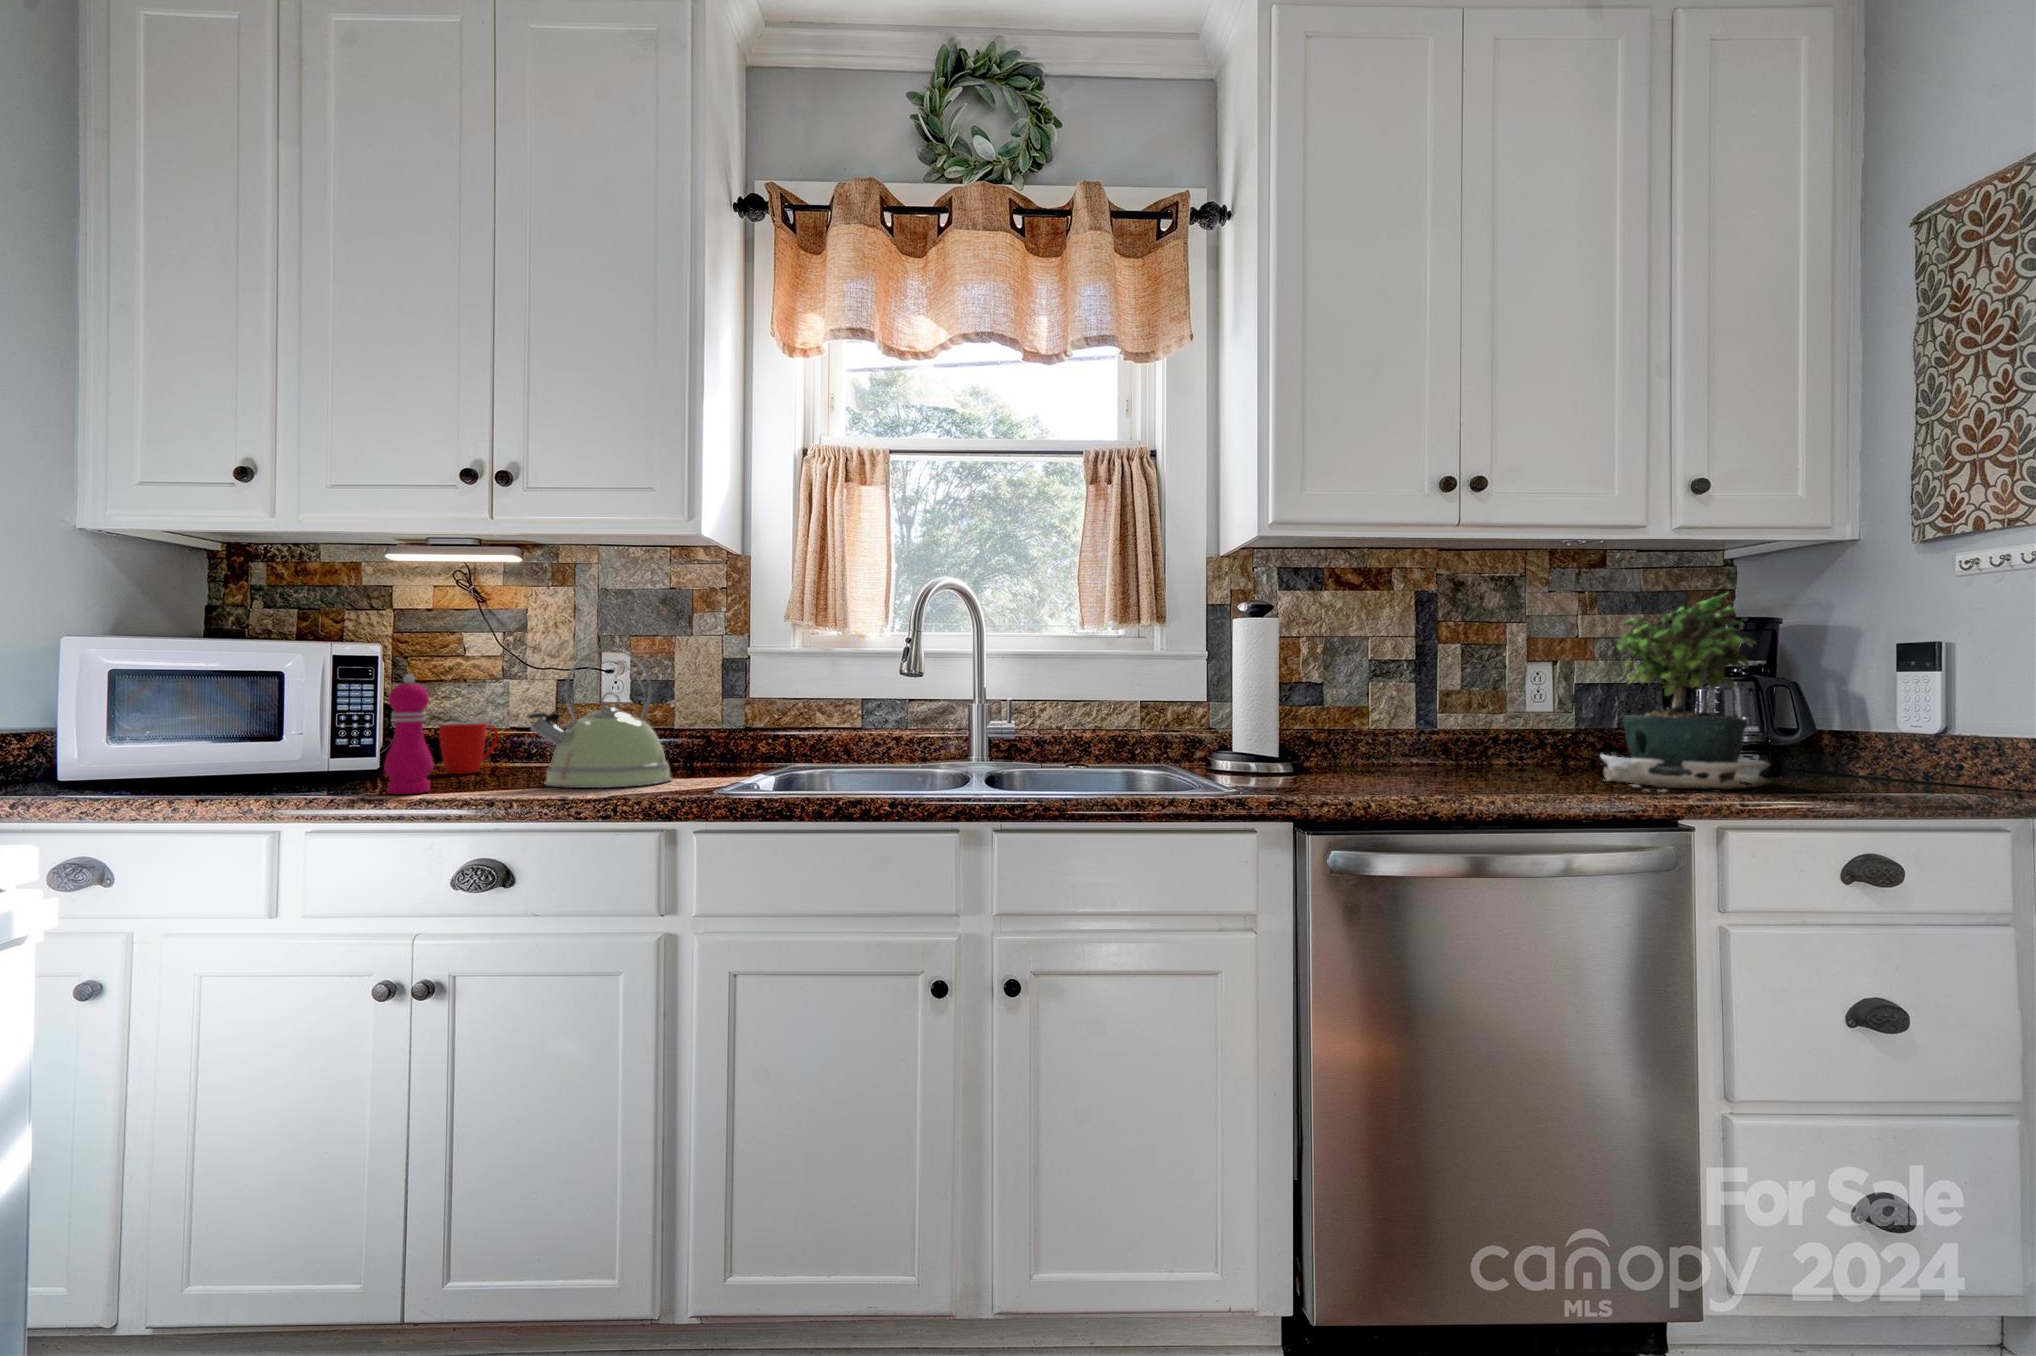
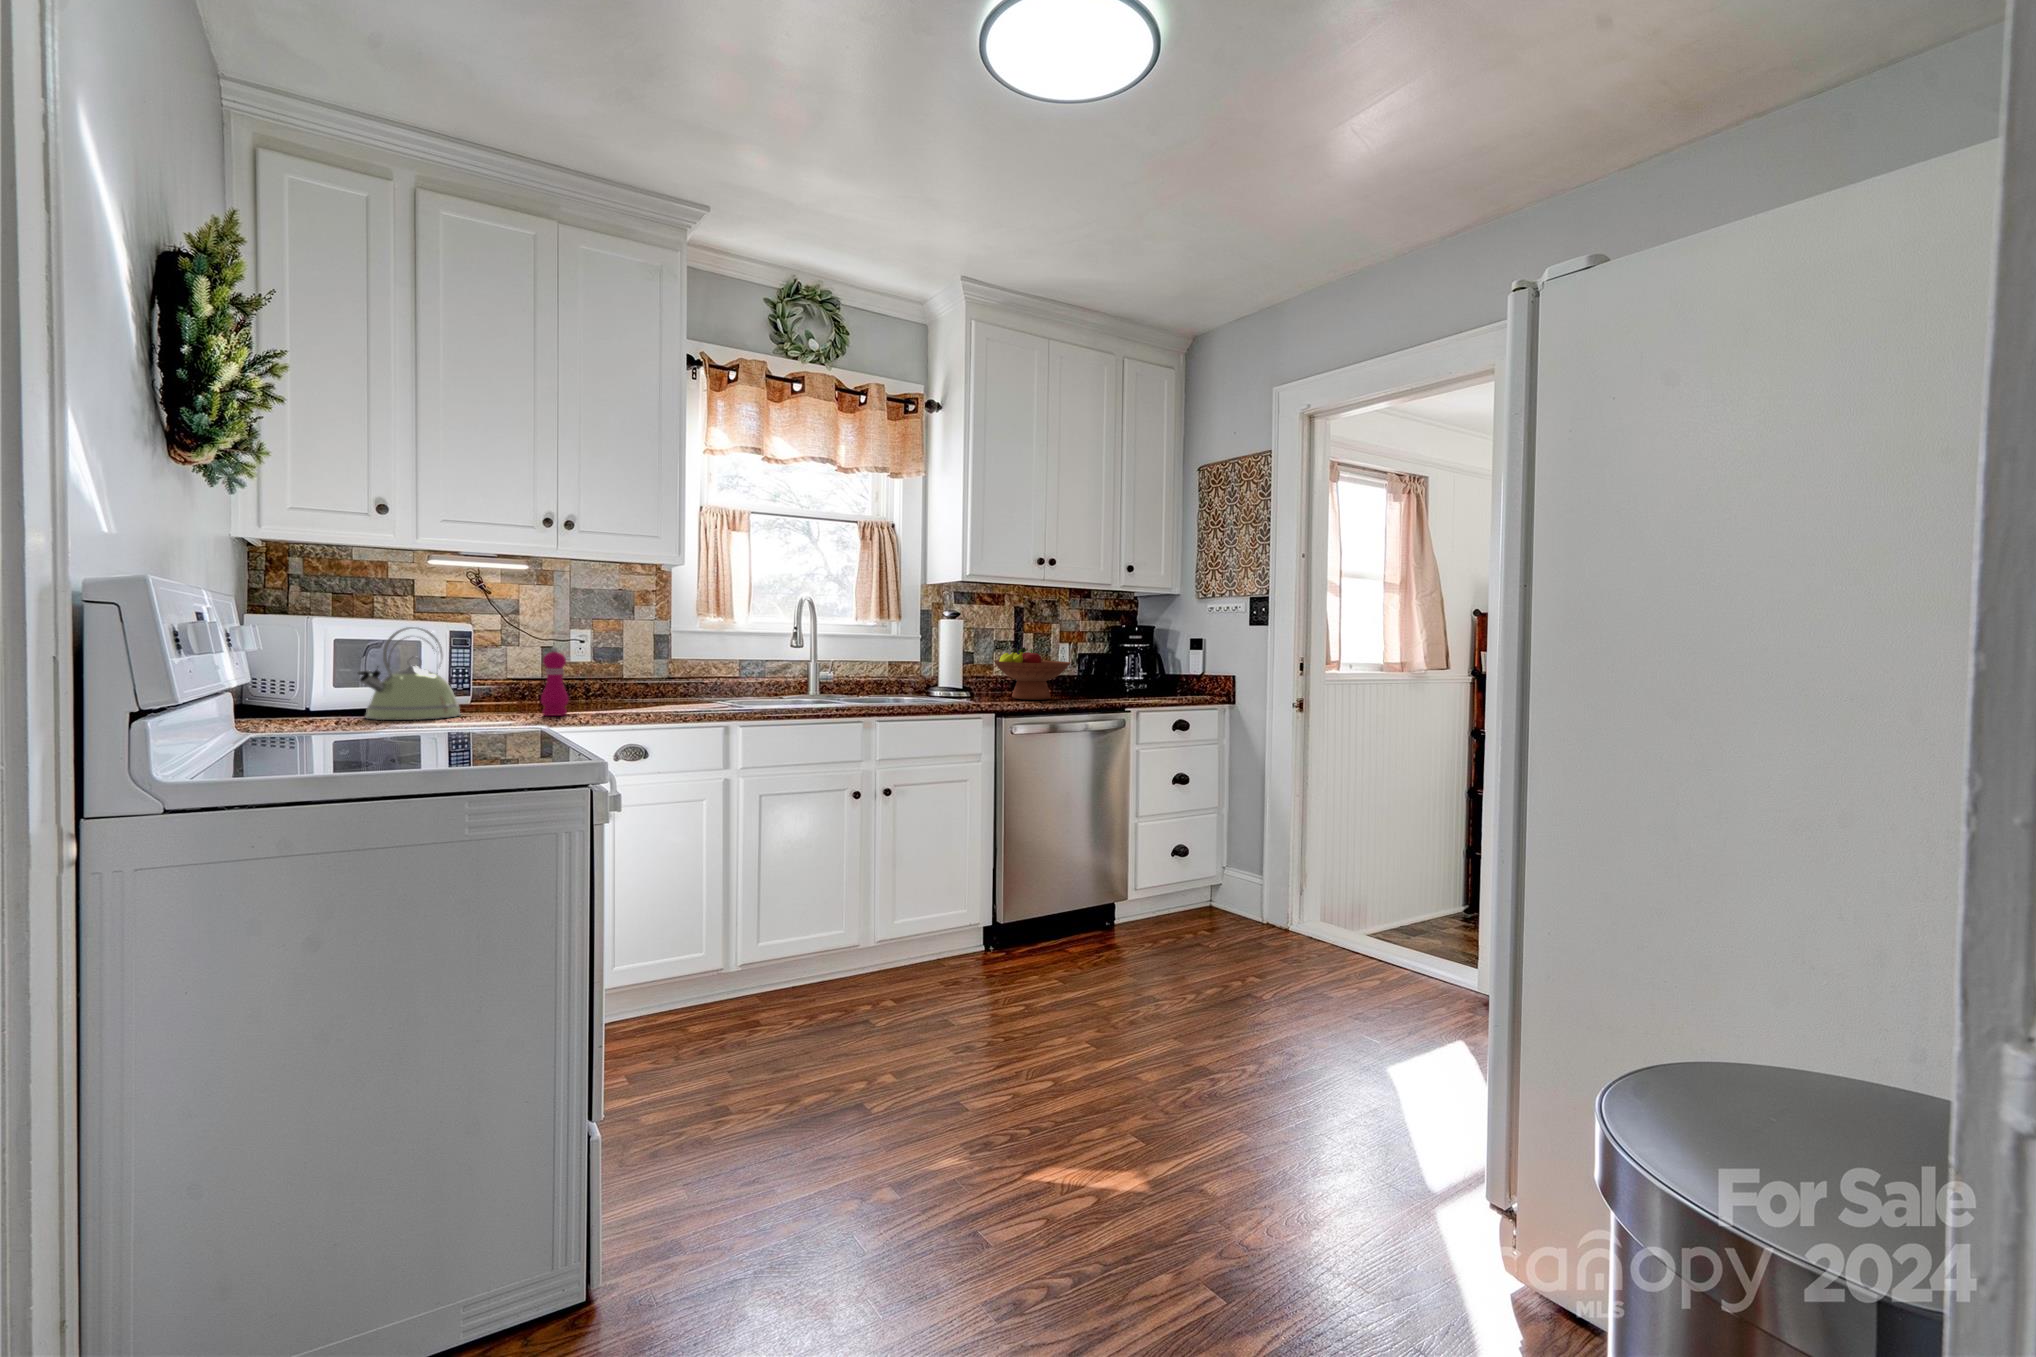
potted plant: present [1600,595,1769,792] -> none [1095,618,1154,699]
kettle: present [528,648,671,788] -> present [358,627,460,720]
fruit bowl: none [1315,667,1505,788] -> present [994,647,1071,700]
mug: present [439,722,498,774] -> none [499,674,529,707]

